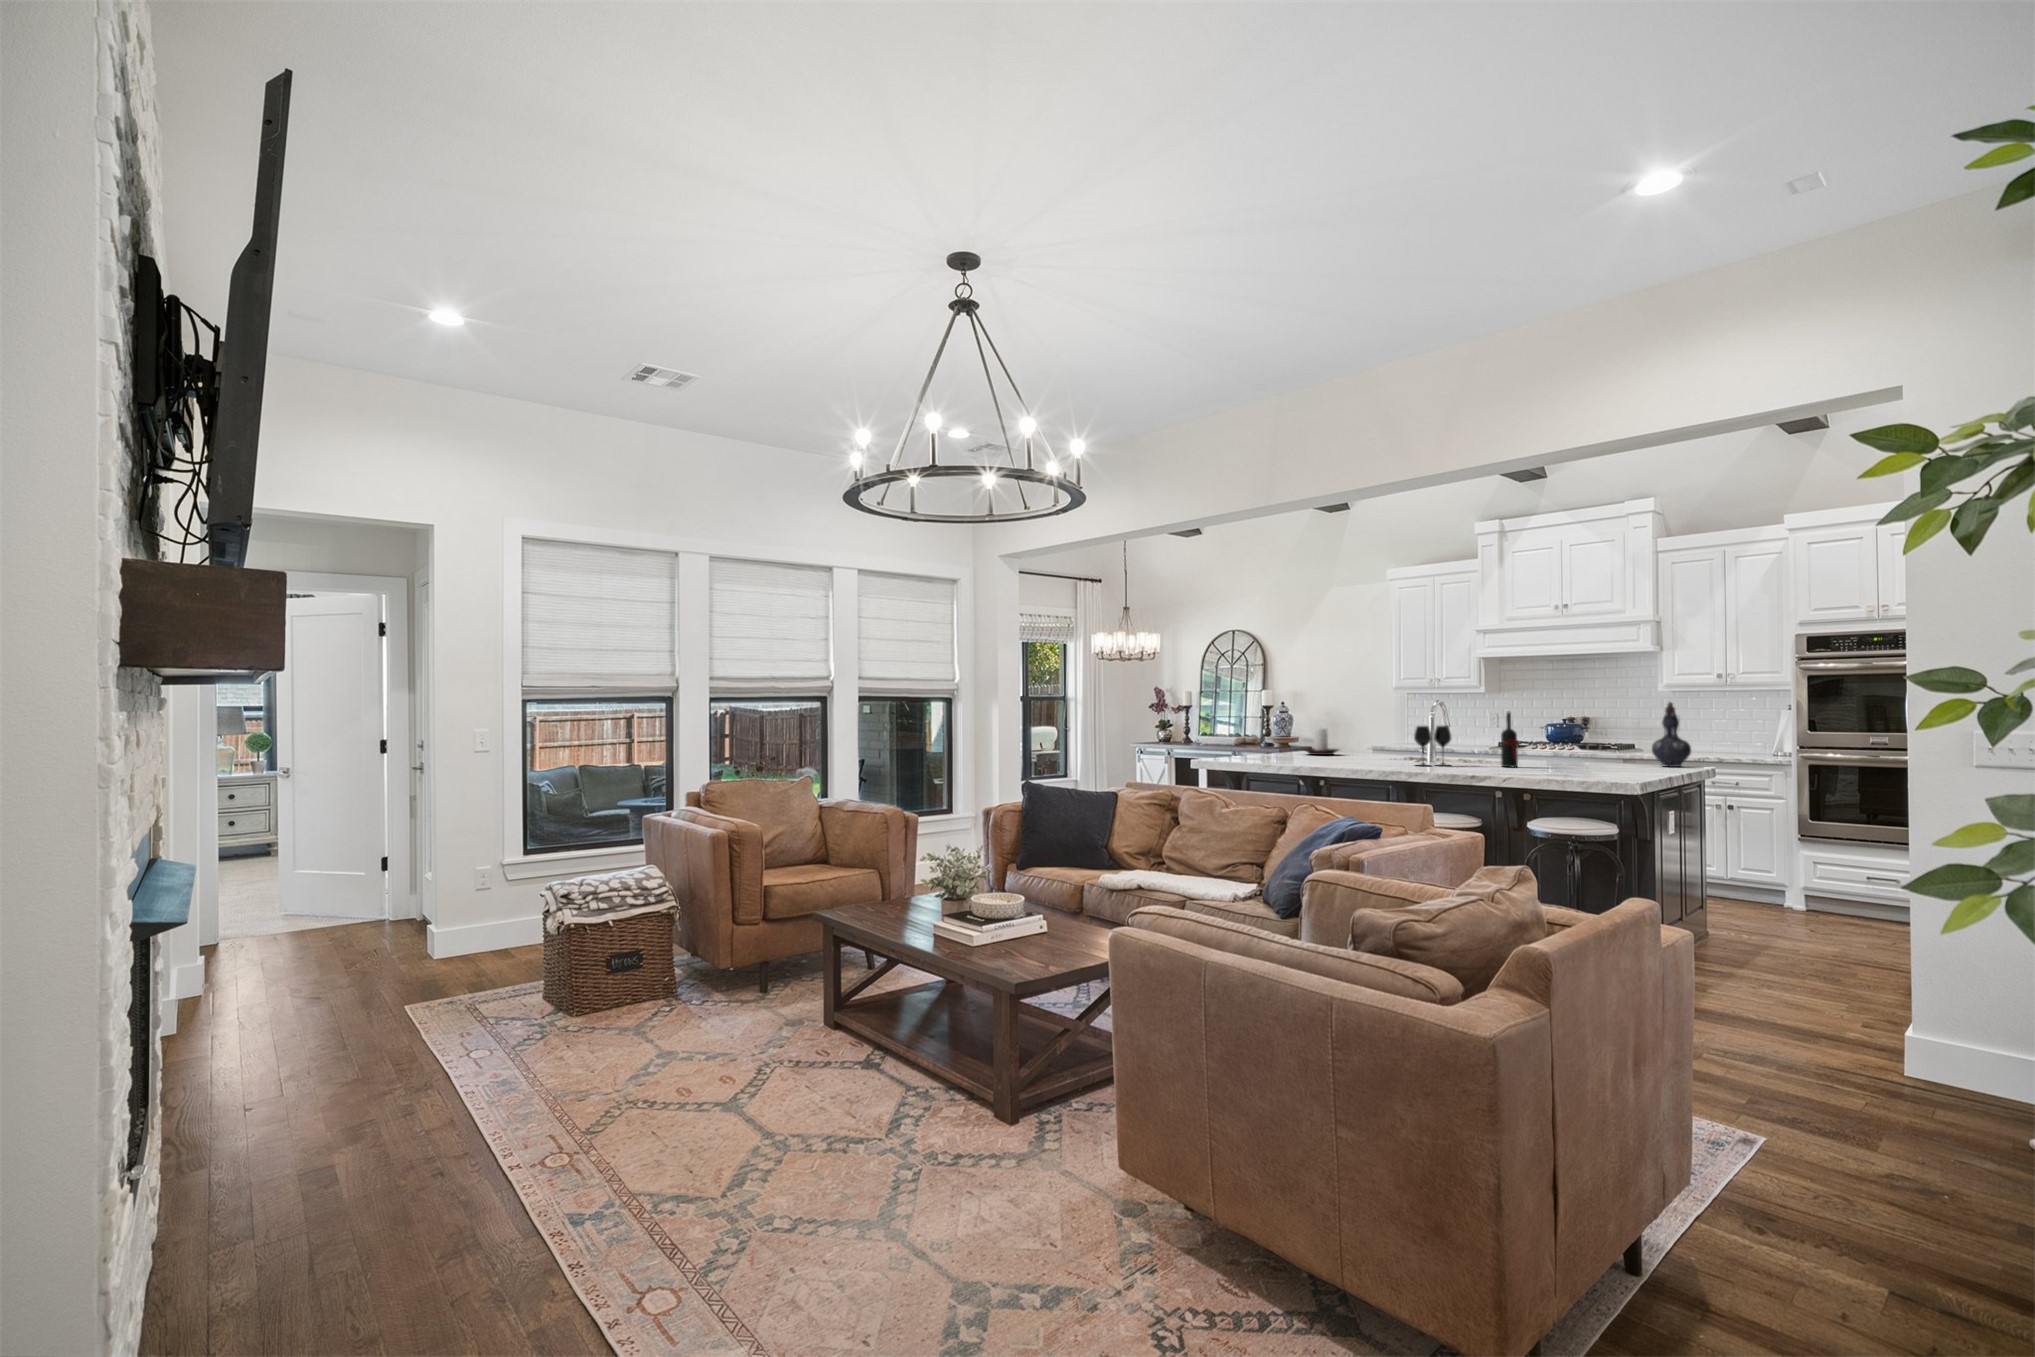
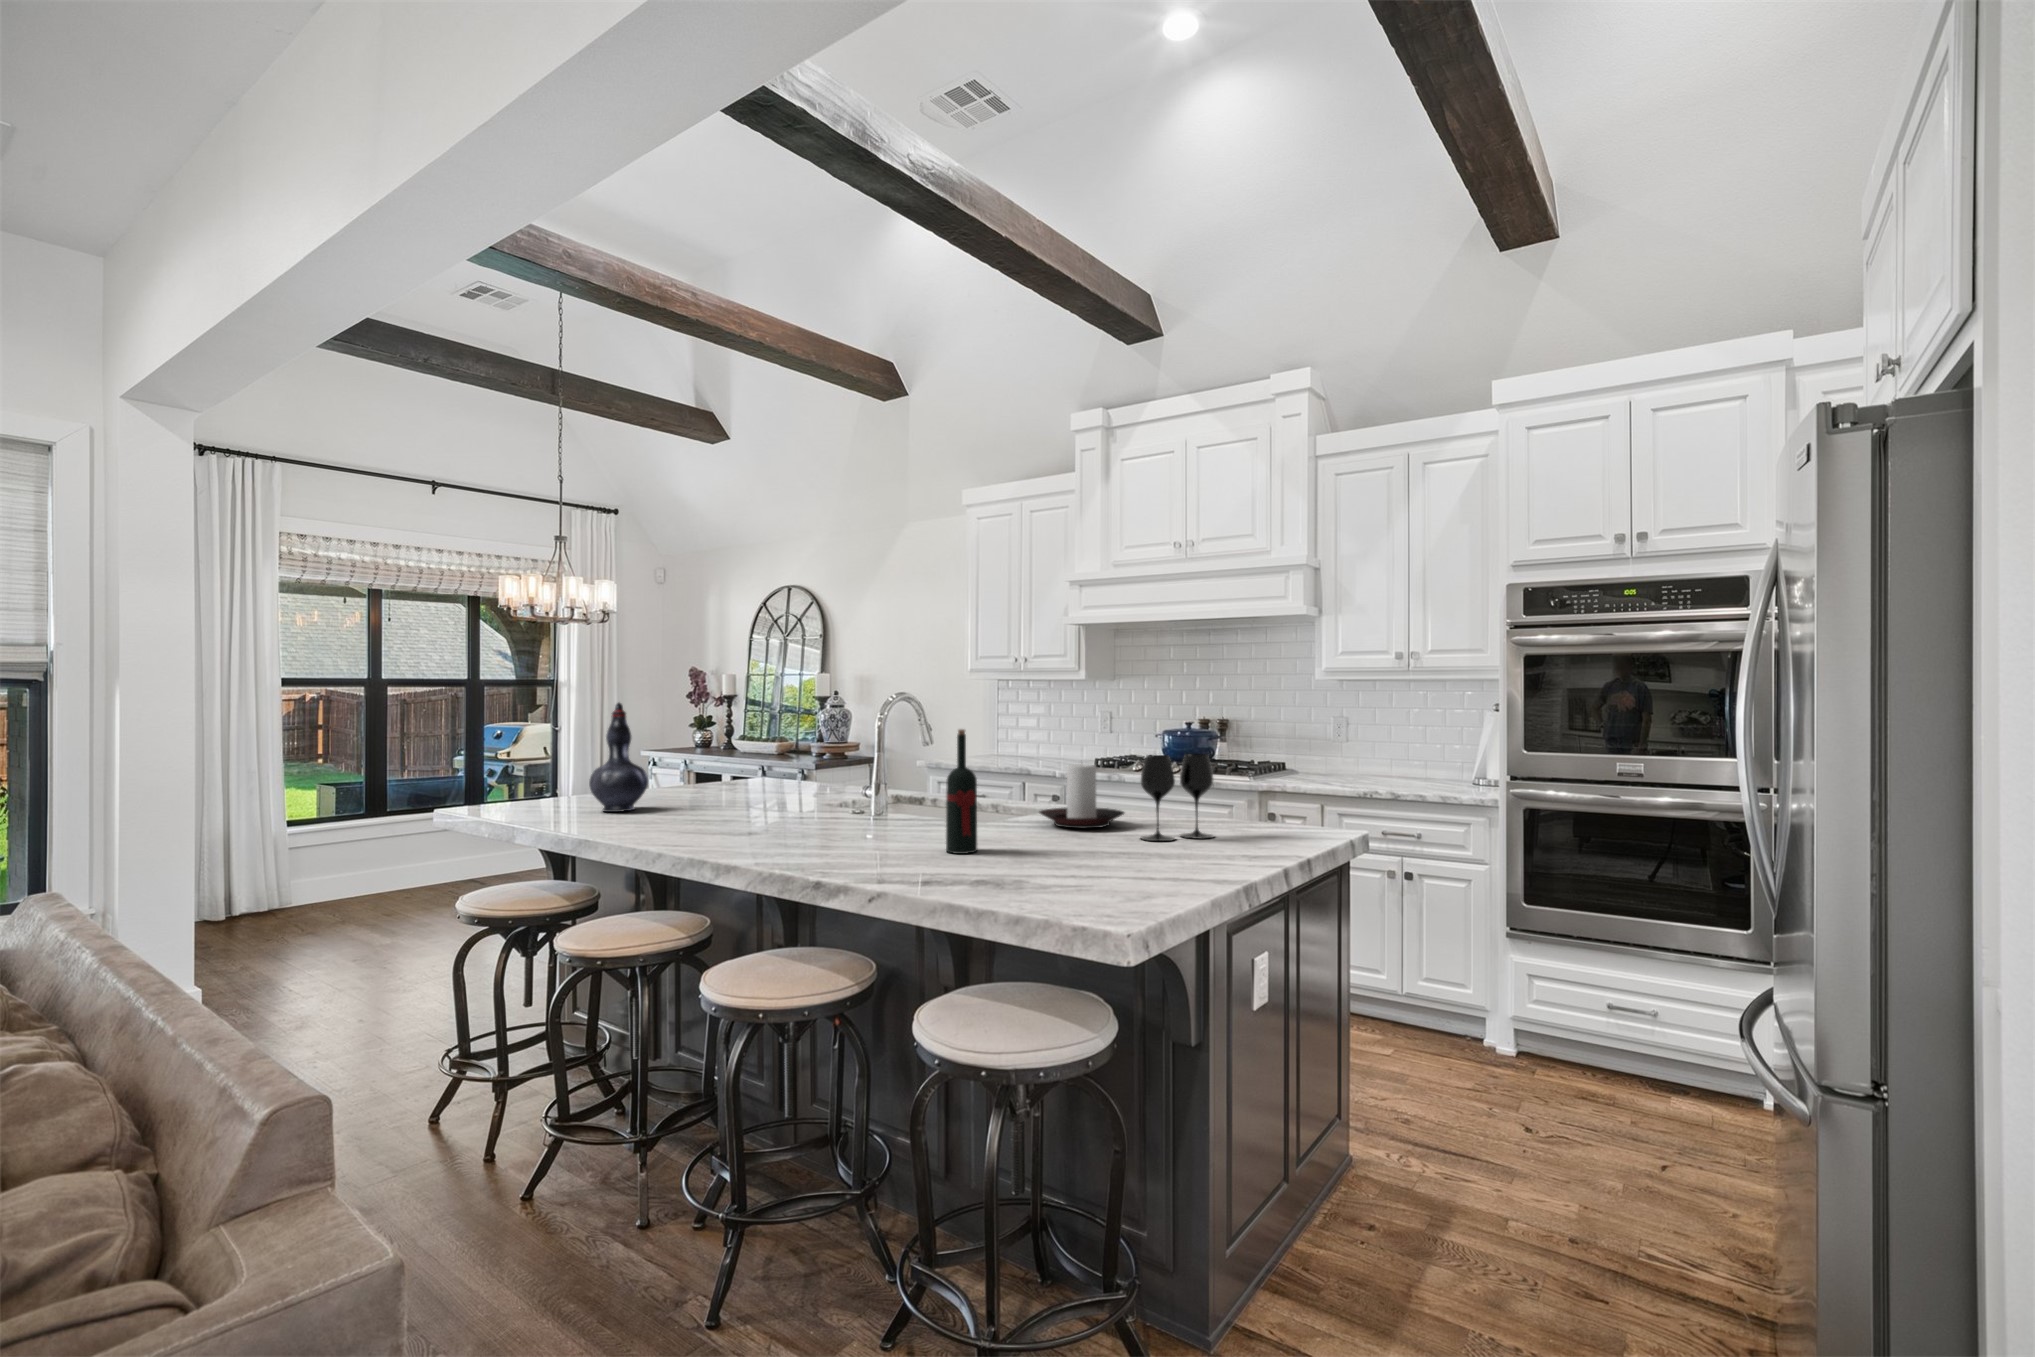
decorative vase: present [1652,702,1691,767] -> present [589,703,648,812]
wine glass: present [1414,726,1452,766] -> present [1141,754,1214,841]
candle holder: present [1304,728,1338,755] -> present [1040,764,1124,828]

